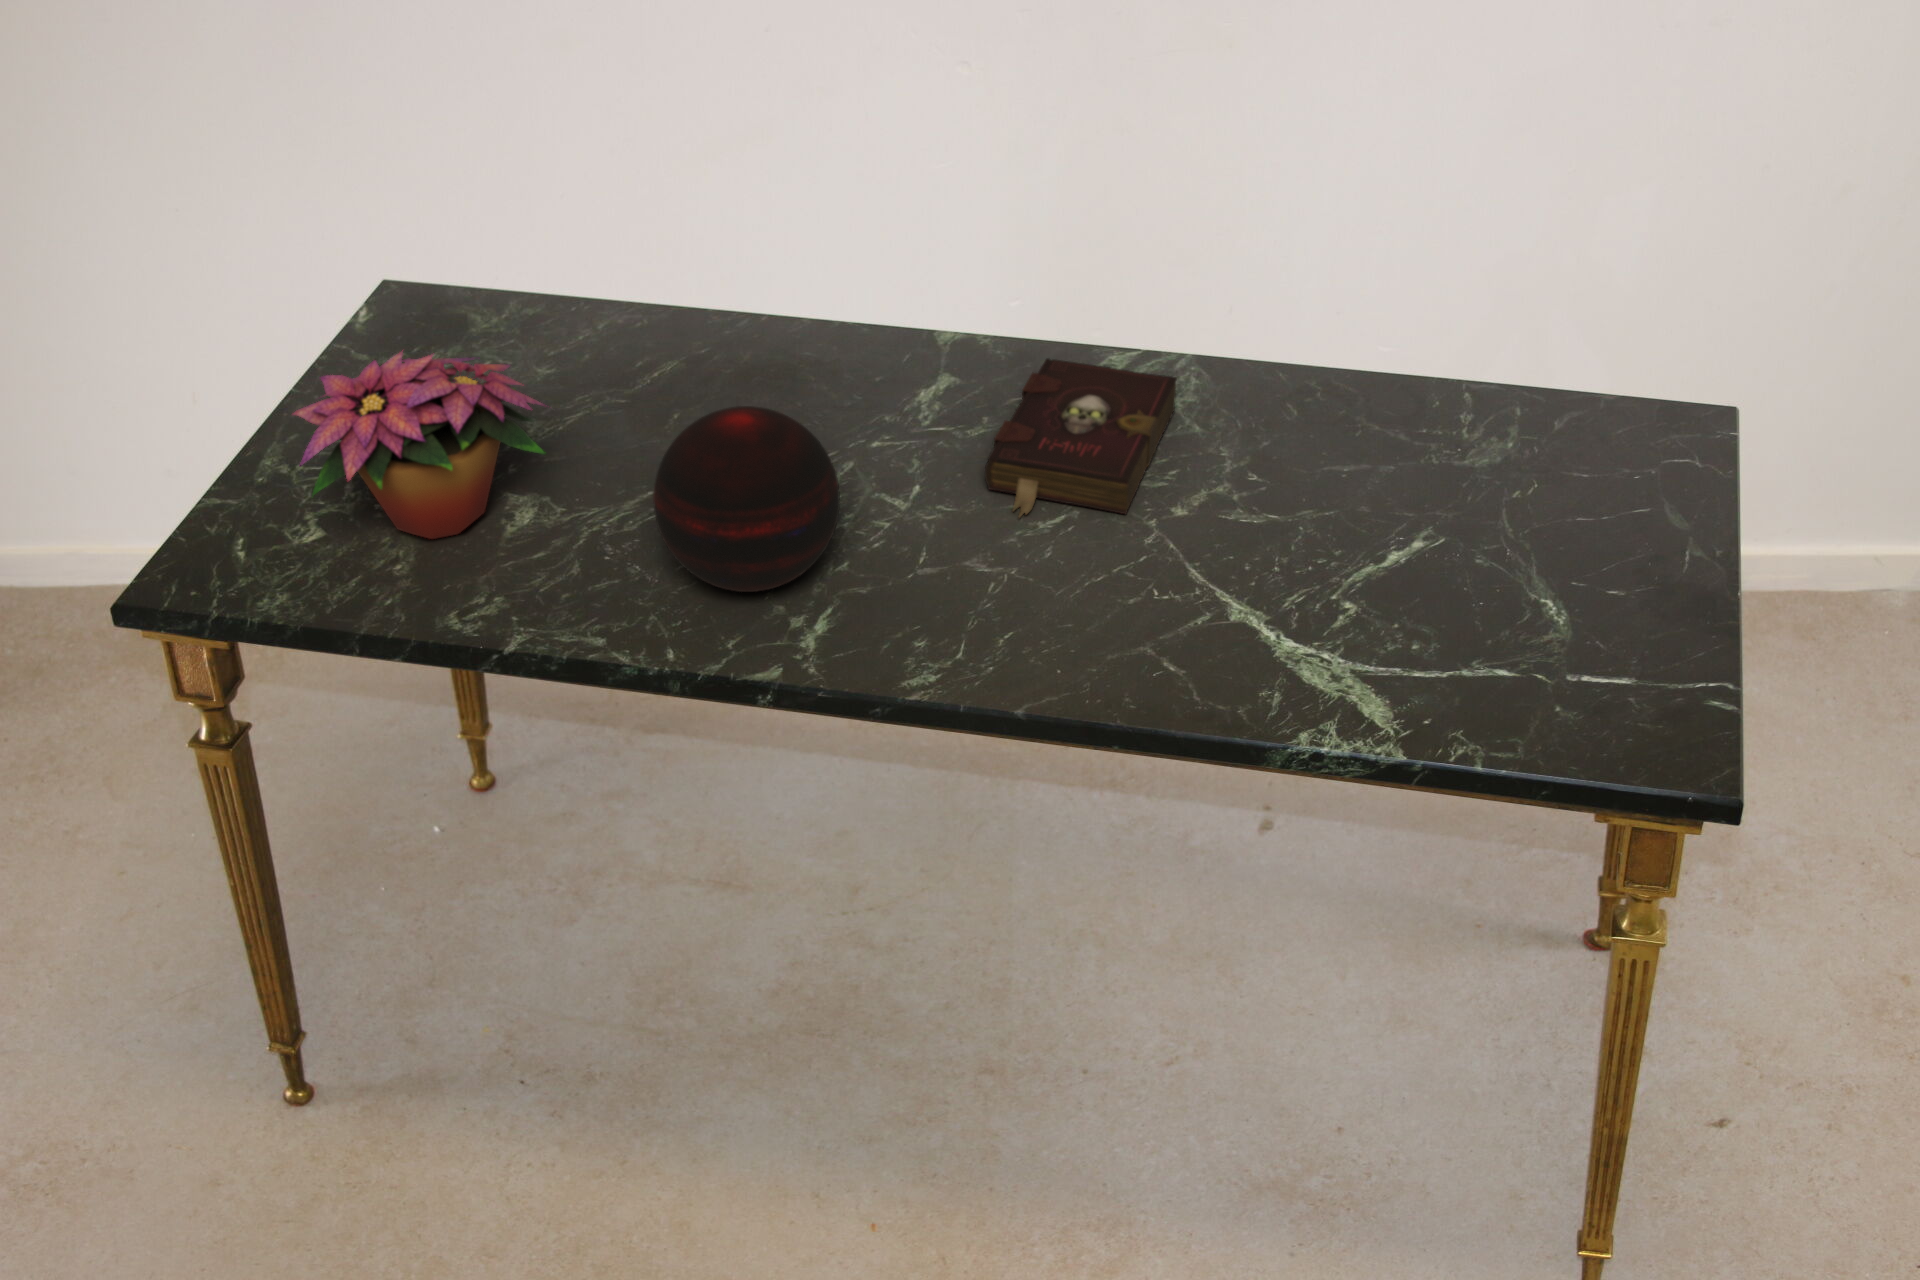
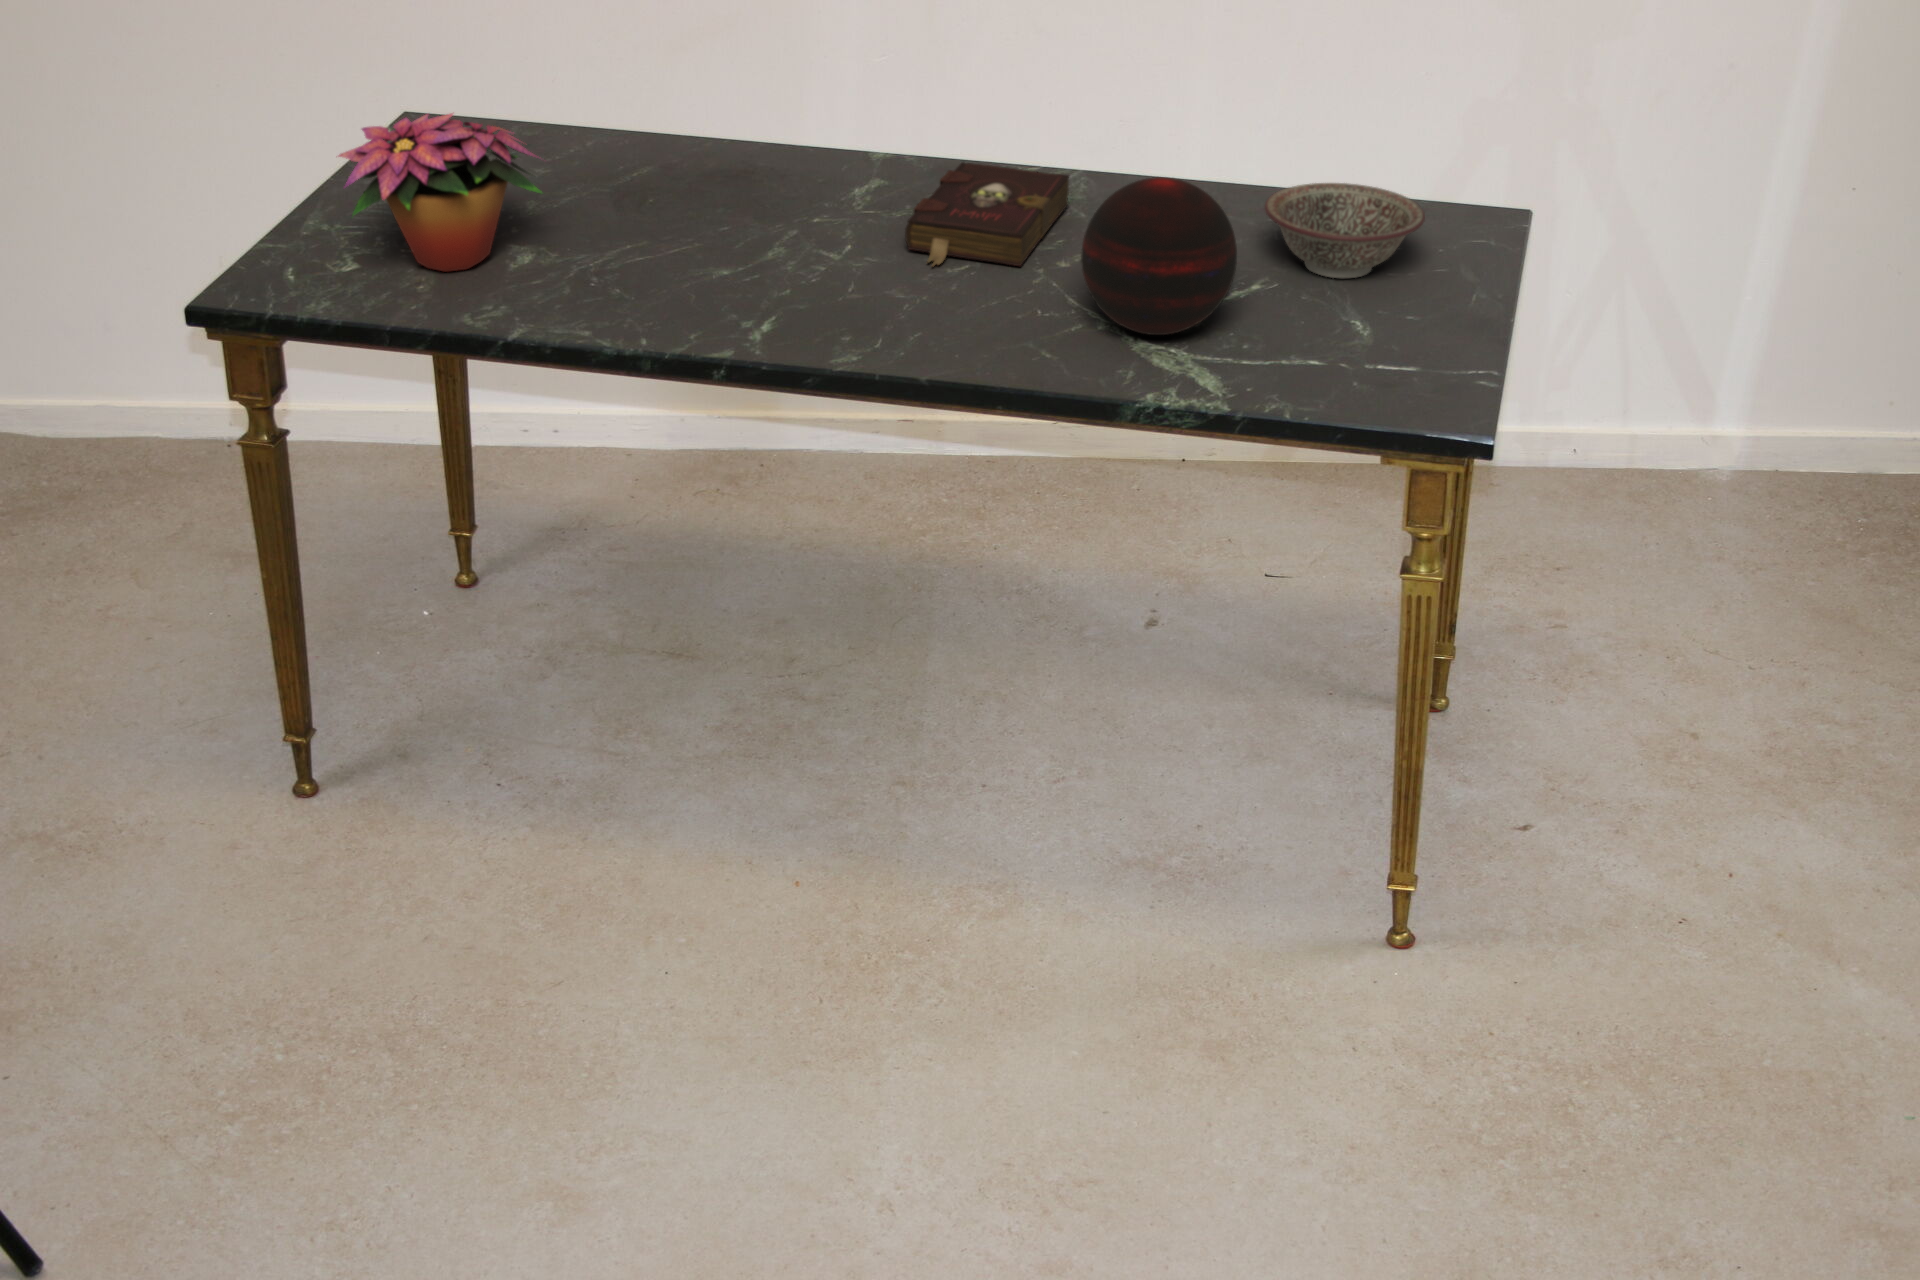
decorative bowl: none [1423,395,1623,525] -> present [1264,183,1425,278]
decorative orb: present [653,406,840,592] -> present [1081,177,1237,335]

